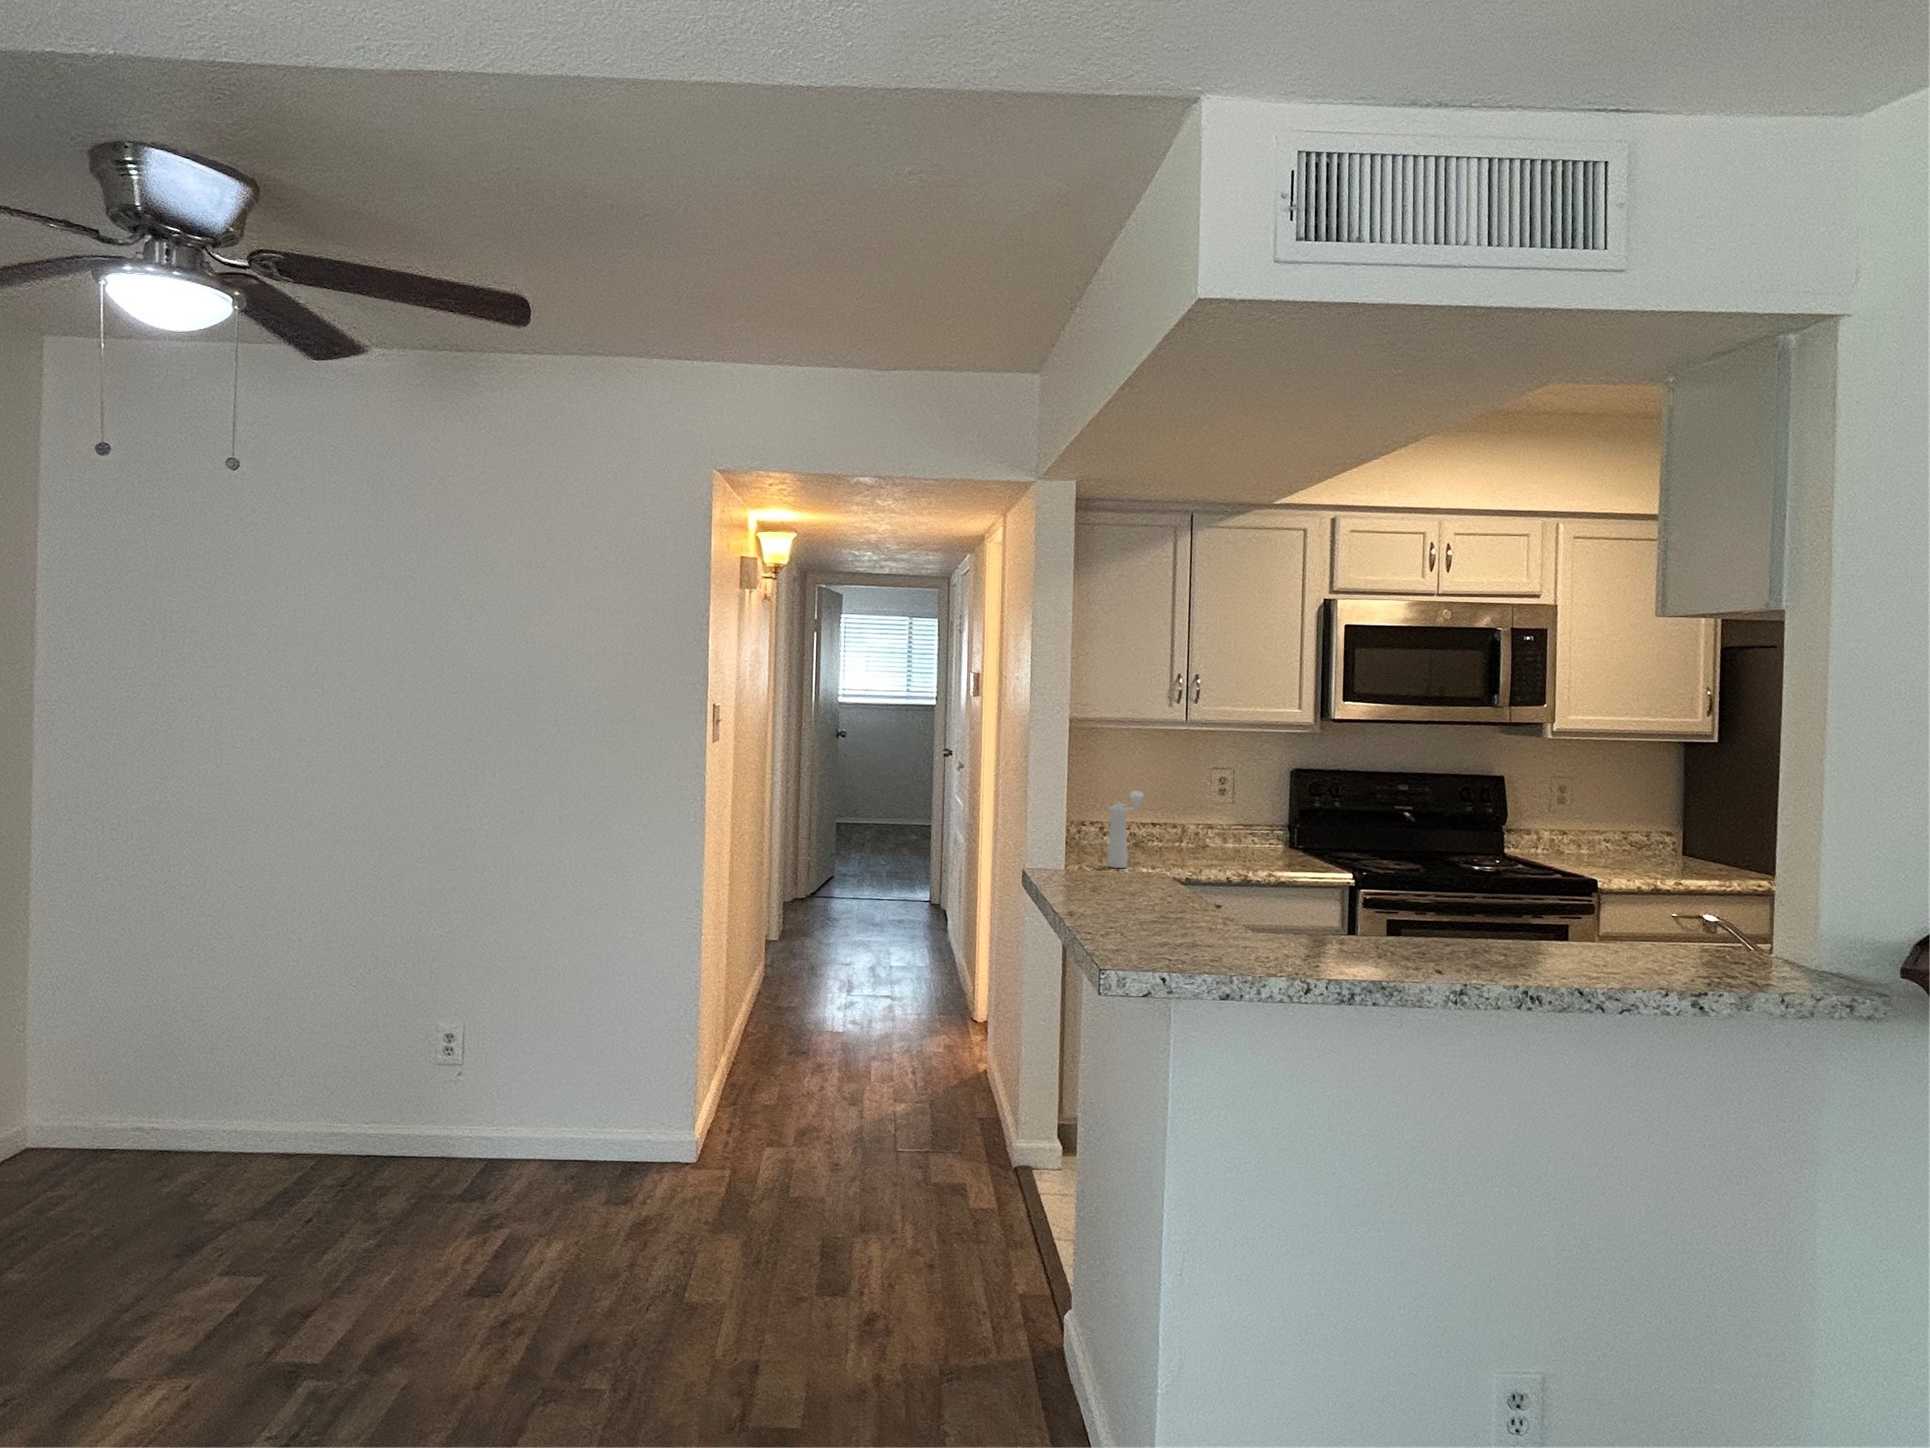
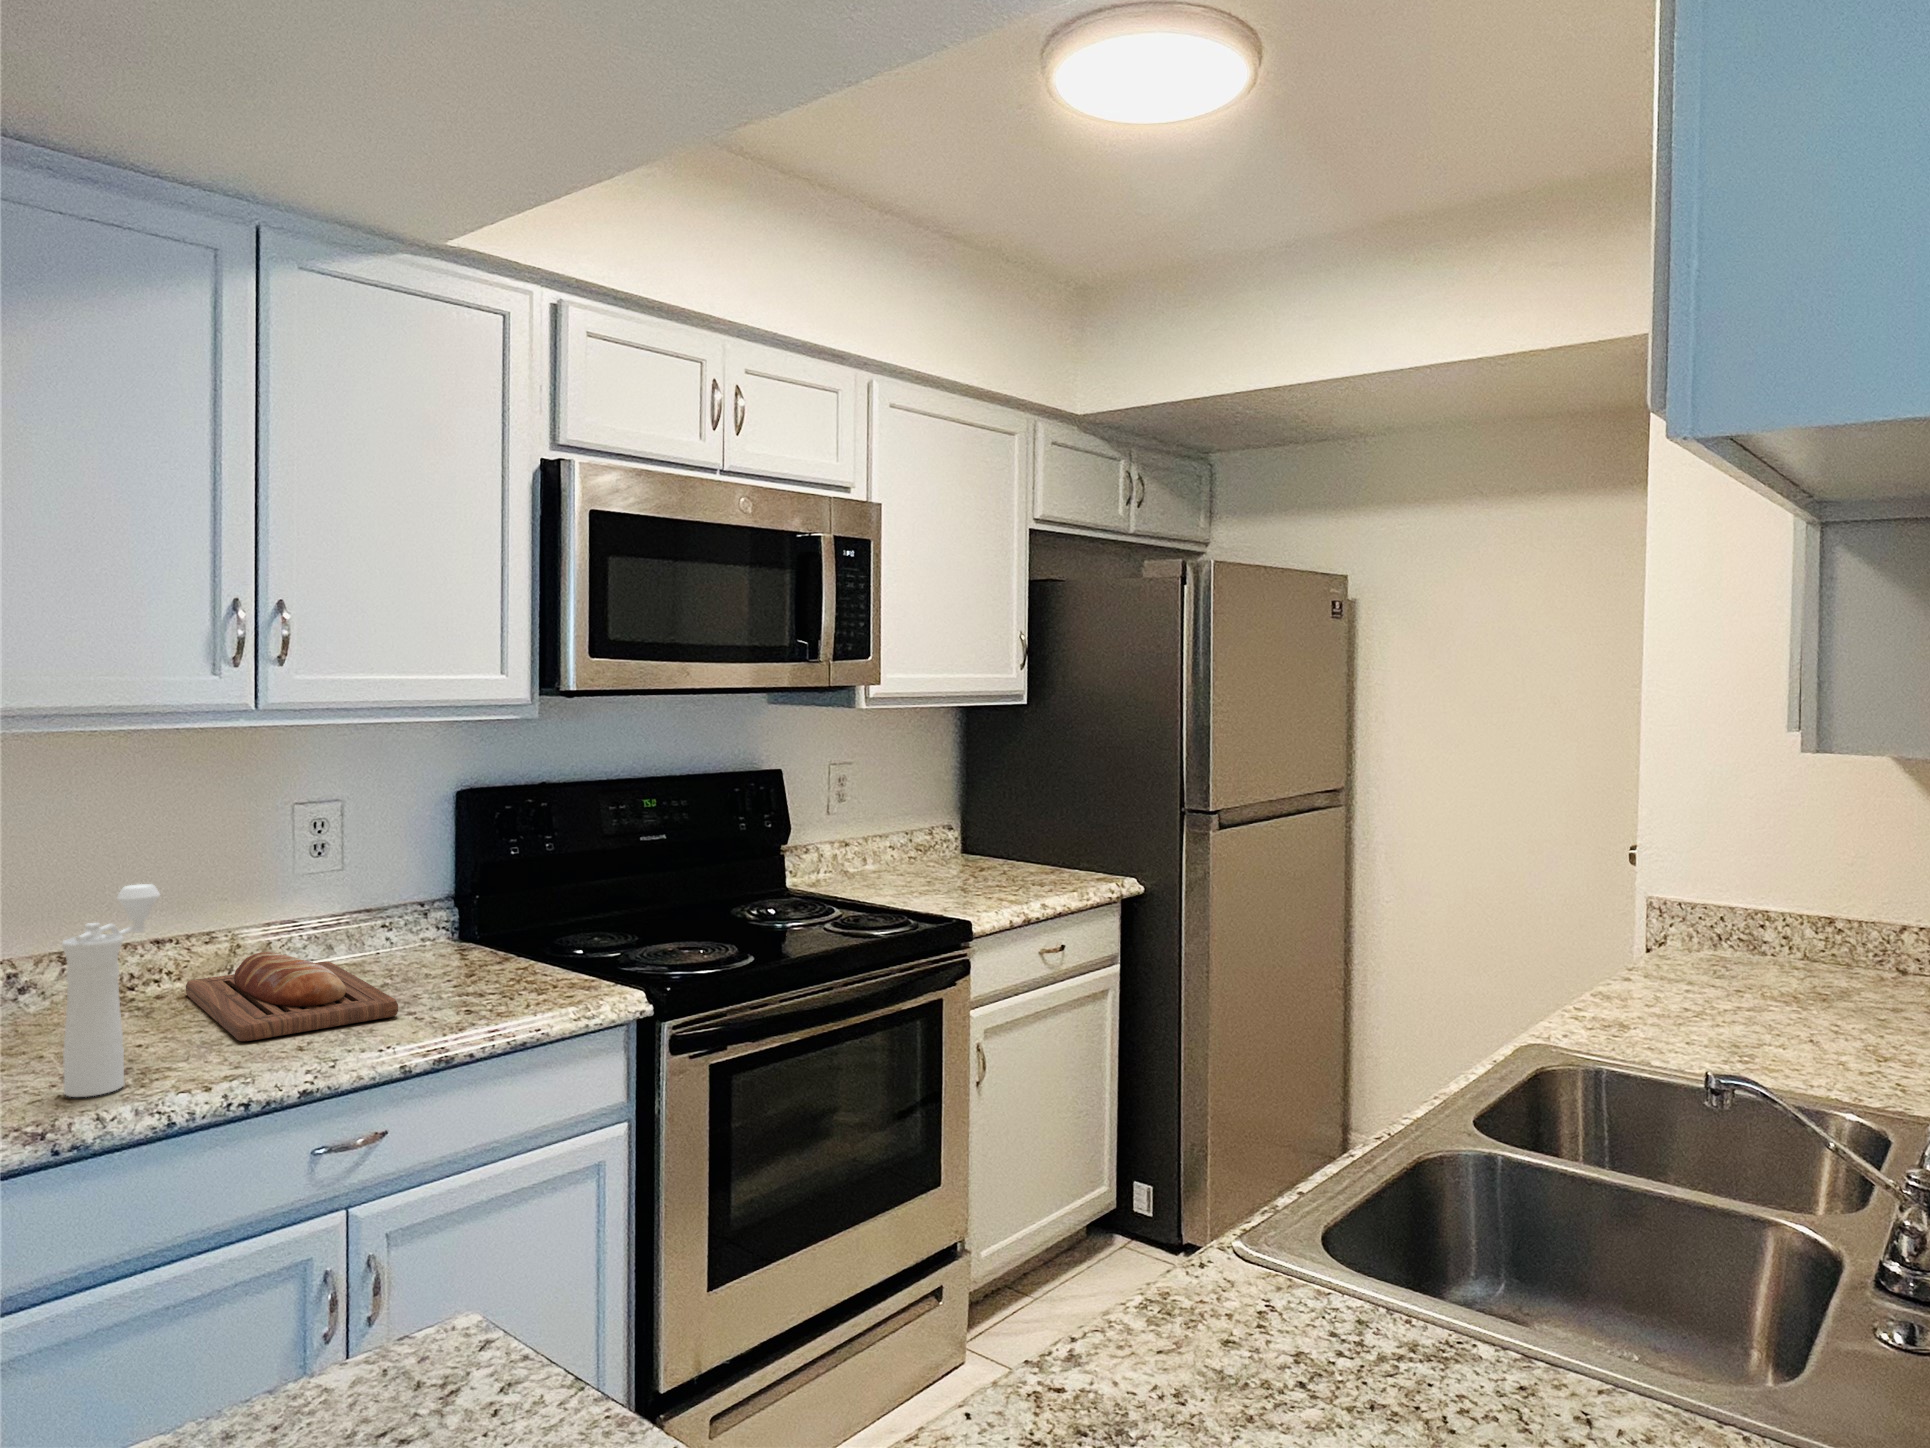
bread loaf: none [1161,834,1237,866] -> present [186,952,398,1041]

